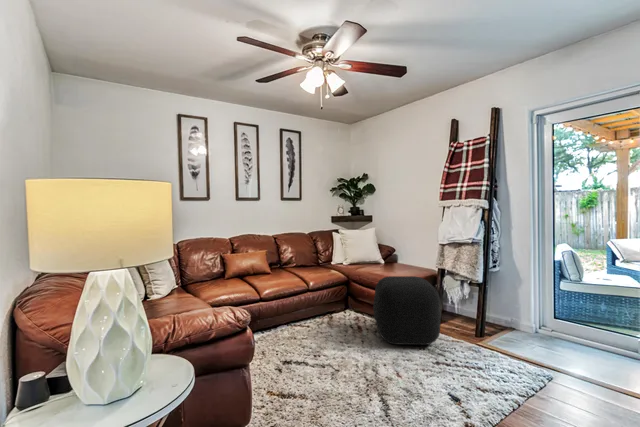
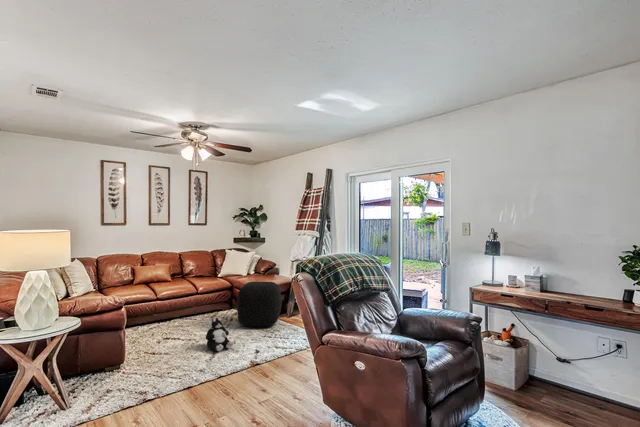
plush toy: none [361,340,409,403] -> present [206,317,234,351]

